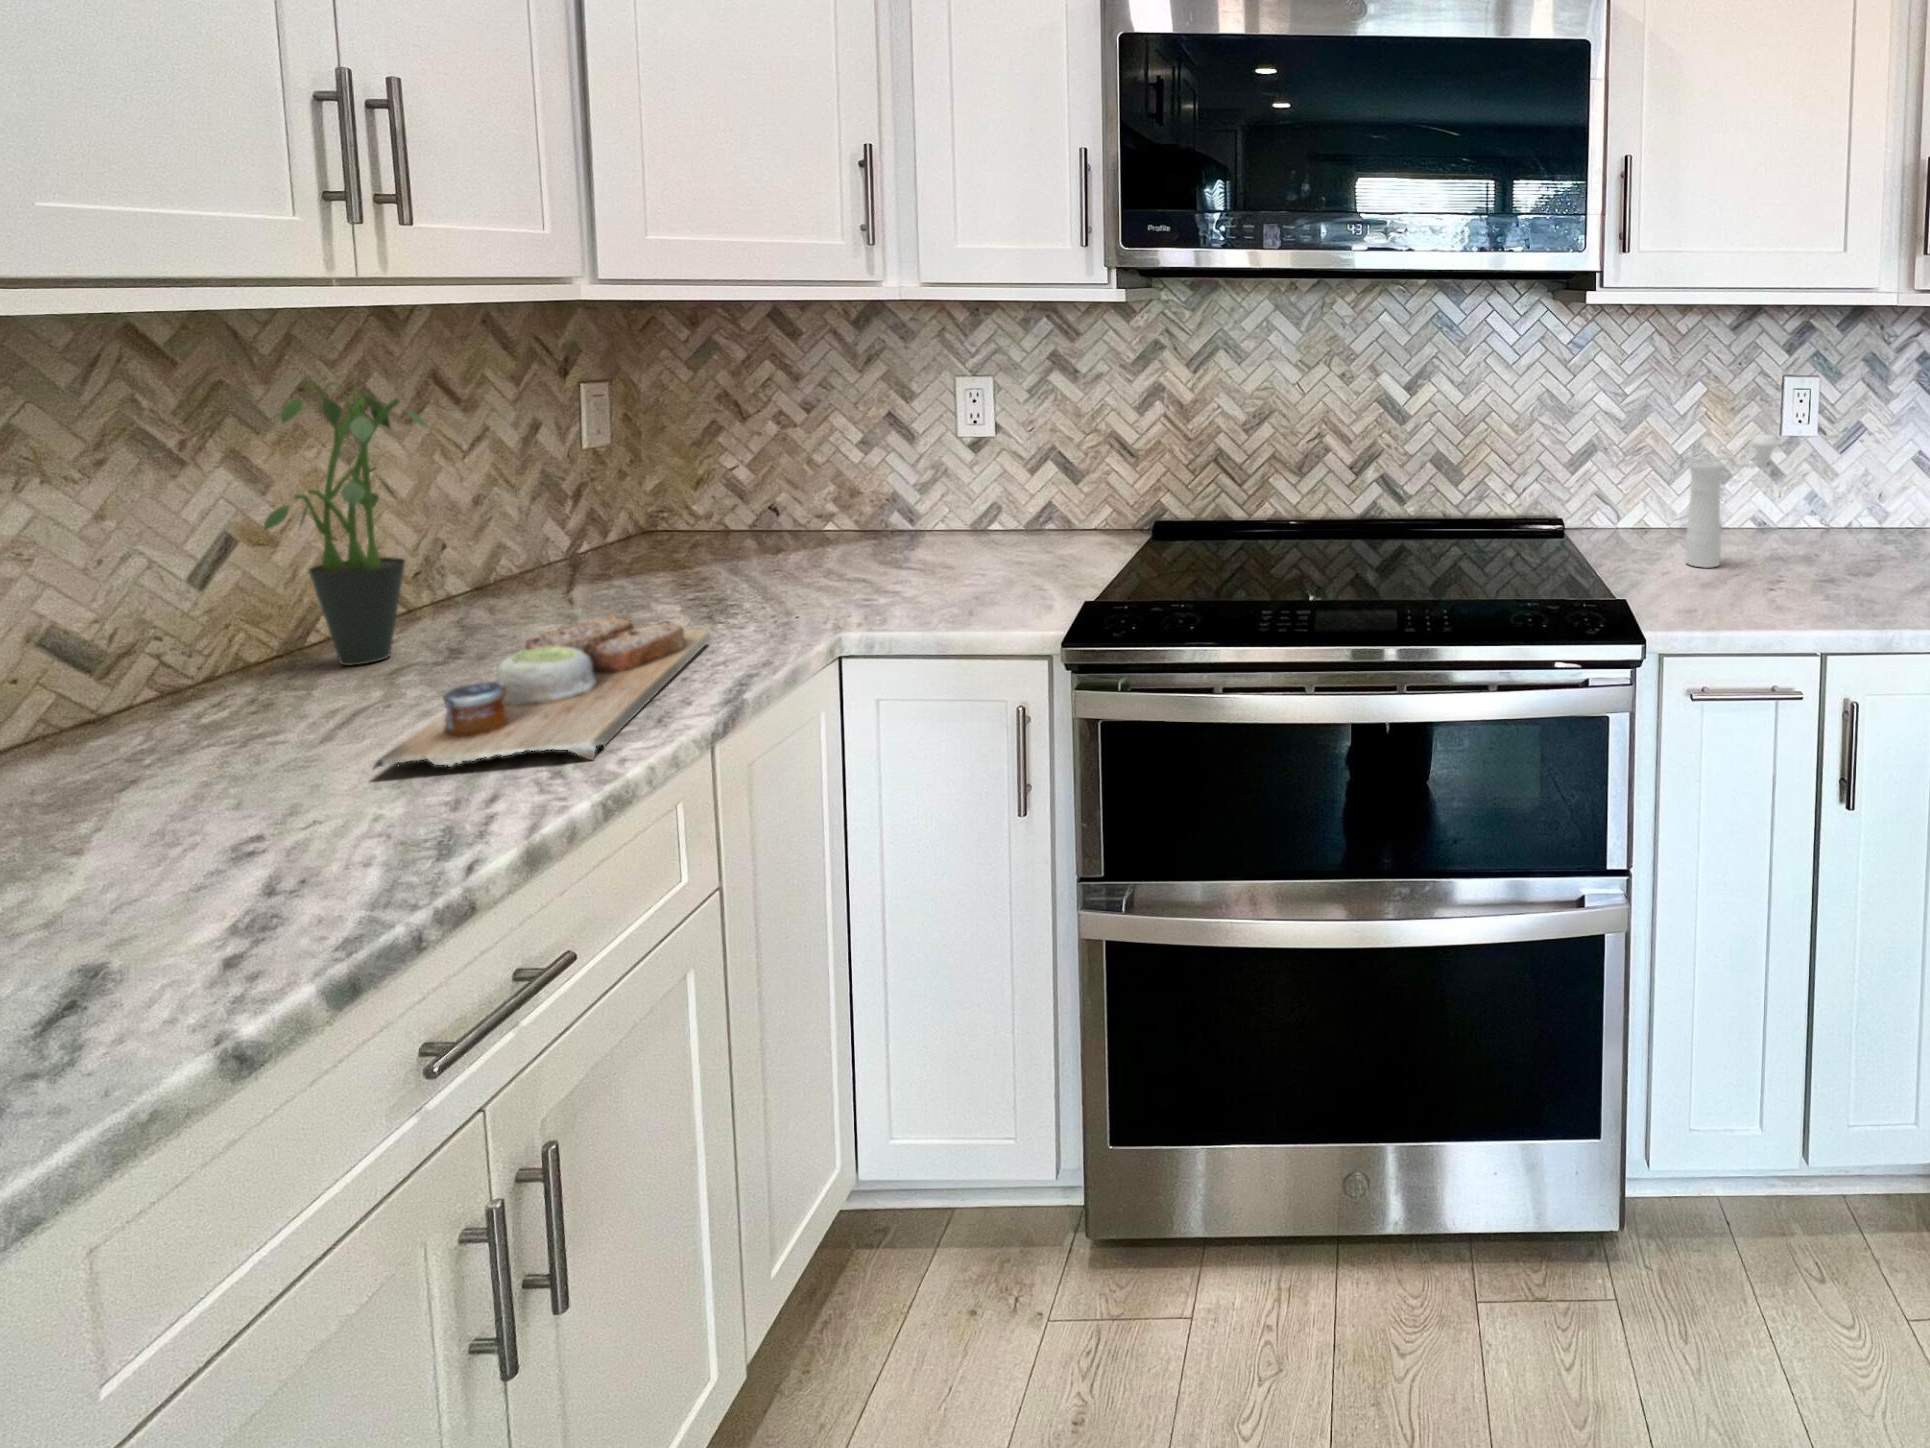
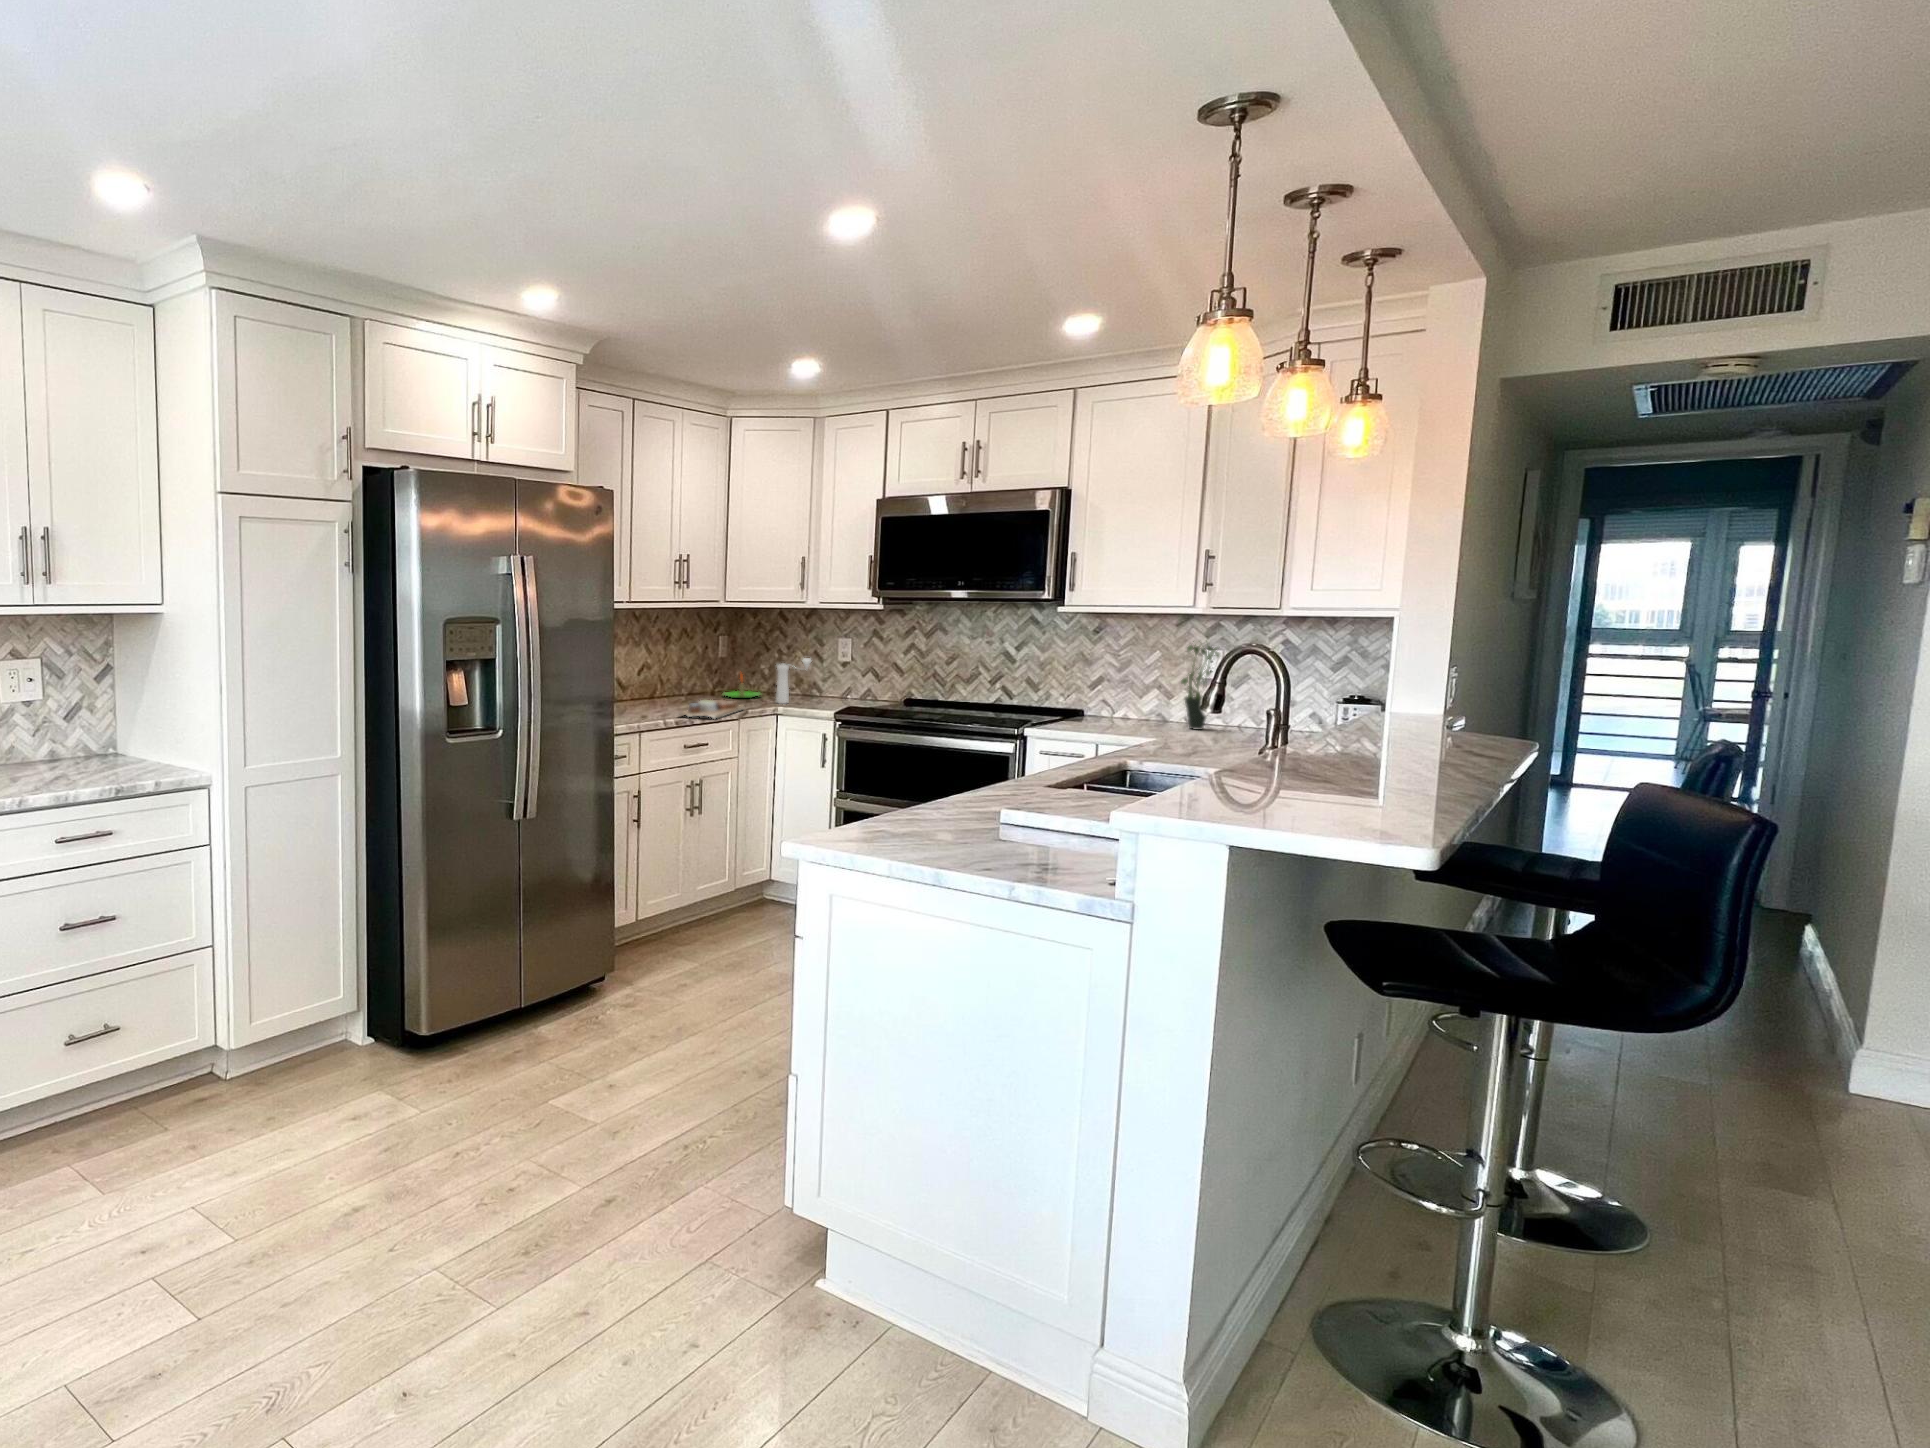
potted plant: present [264,383,428,665] -> present [1181,641,1220,730]
pepper mill: present [1685,434,1778,568] -> present [776,658,811,704]
candle: none [598,487,739,572] -> present [724,675,760,698]

